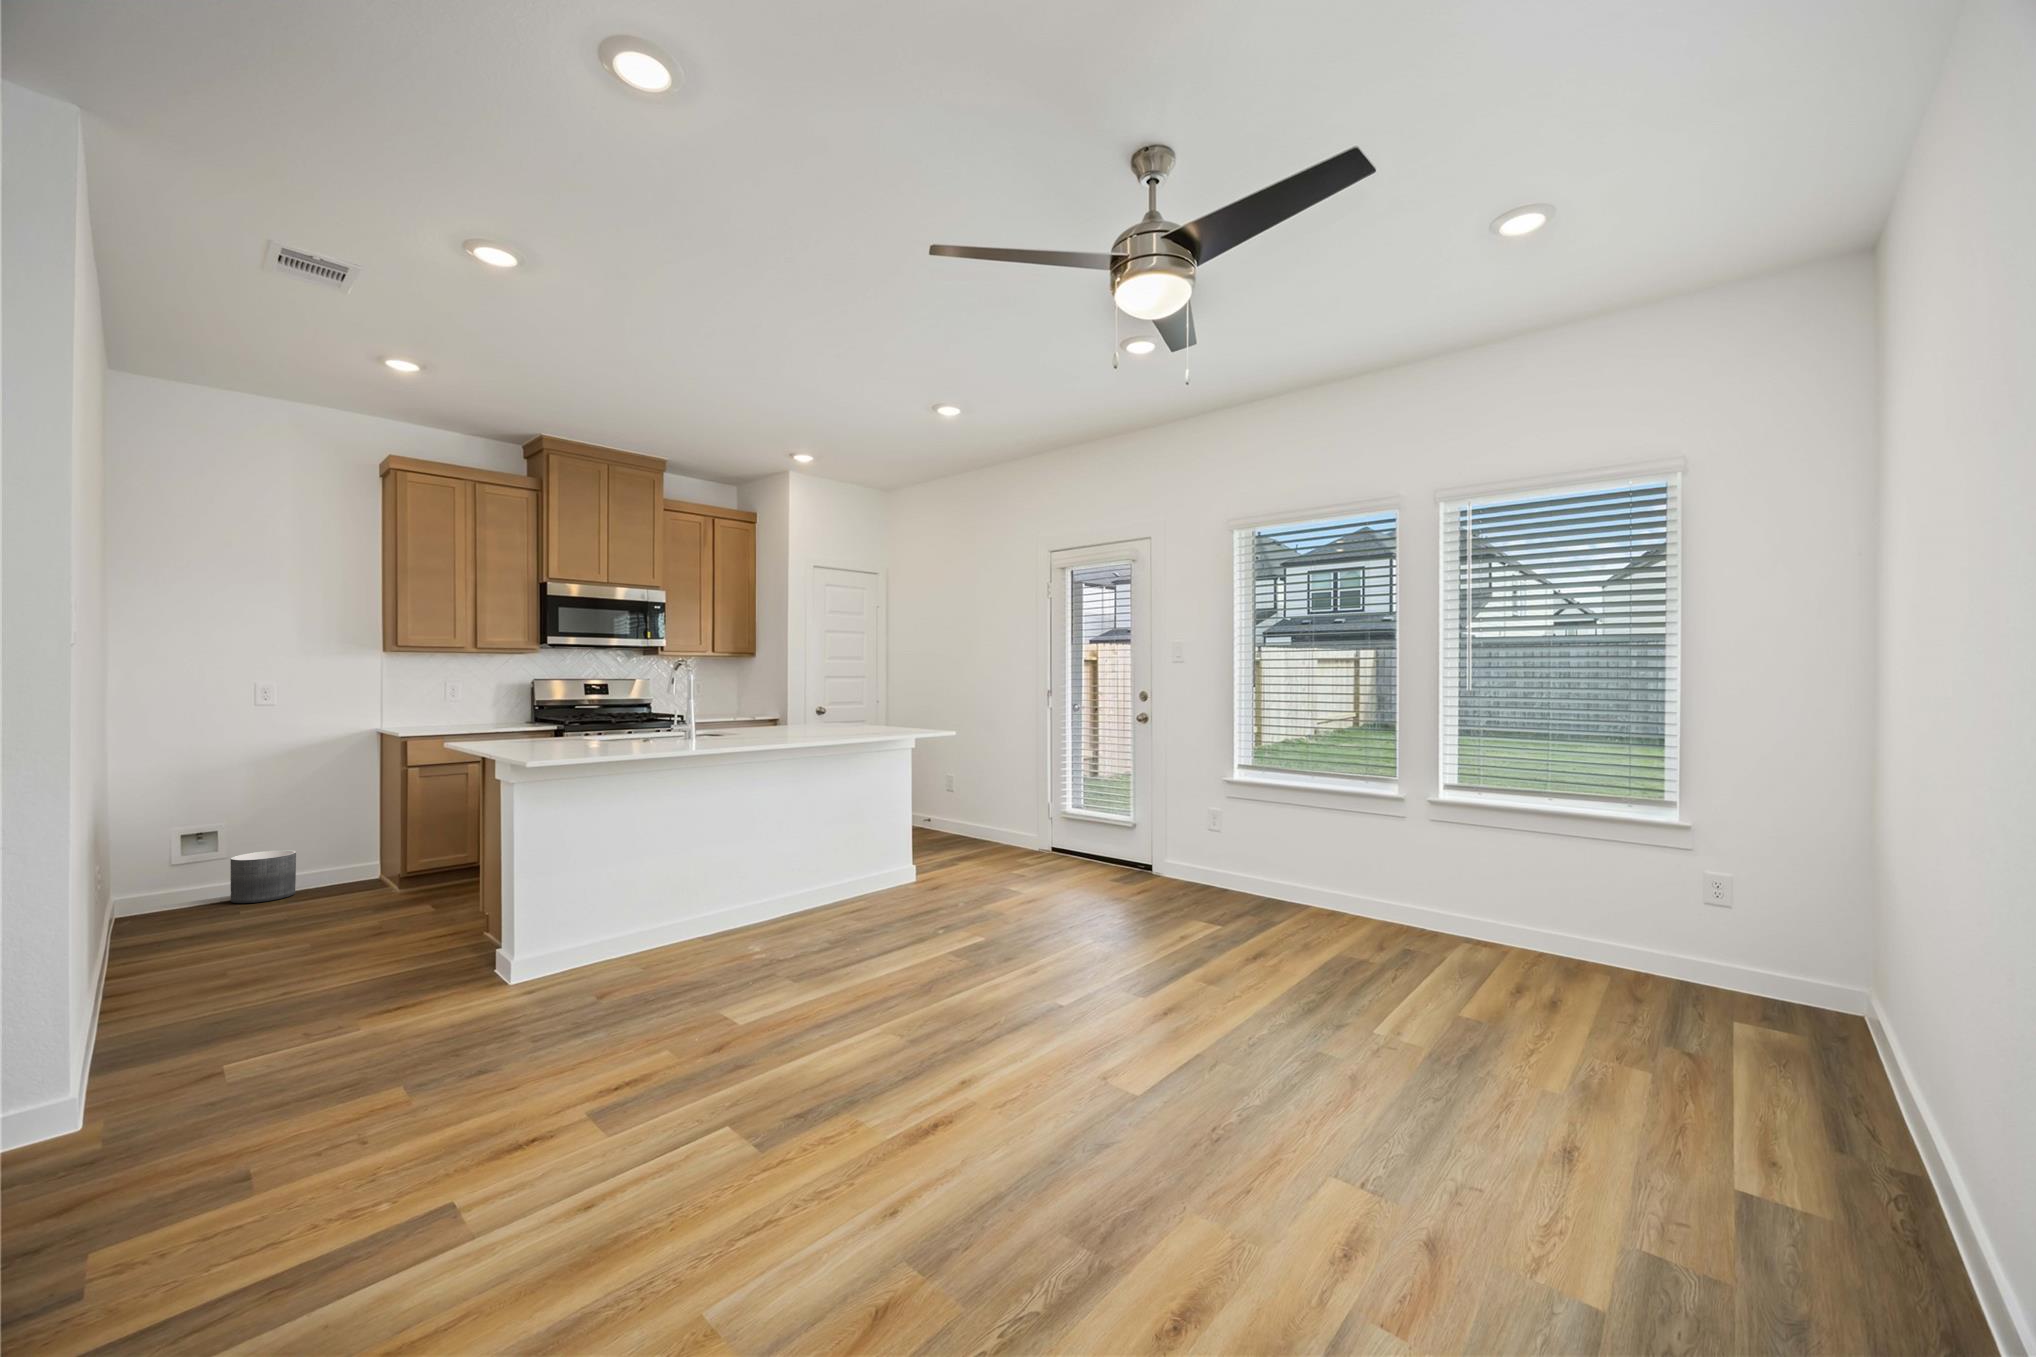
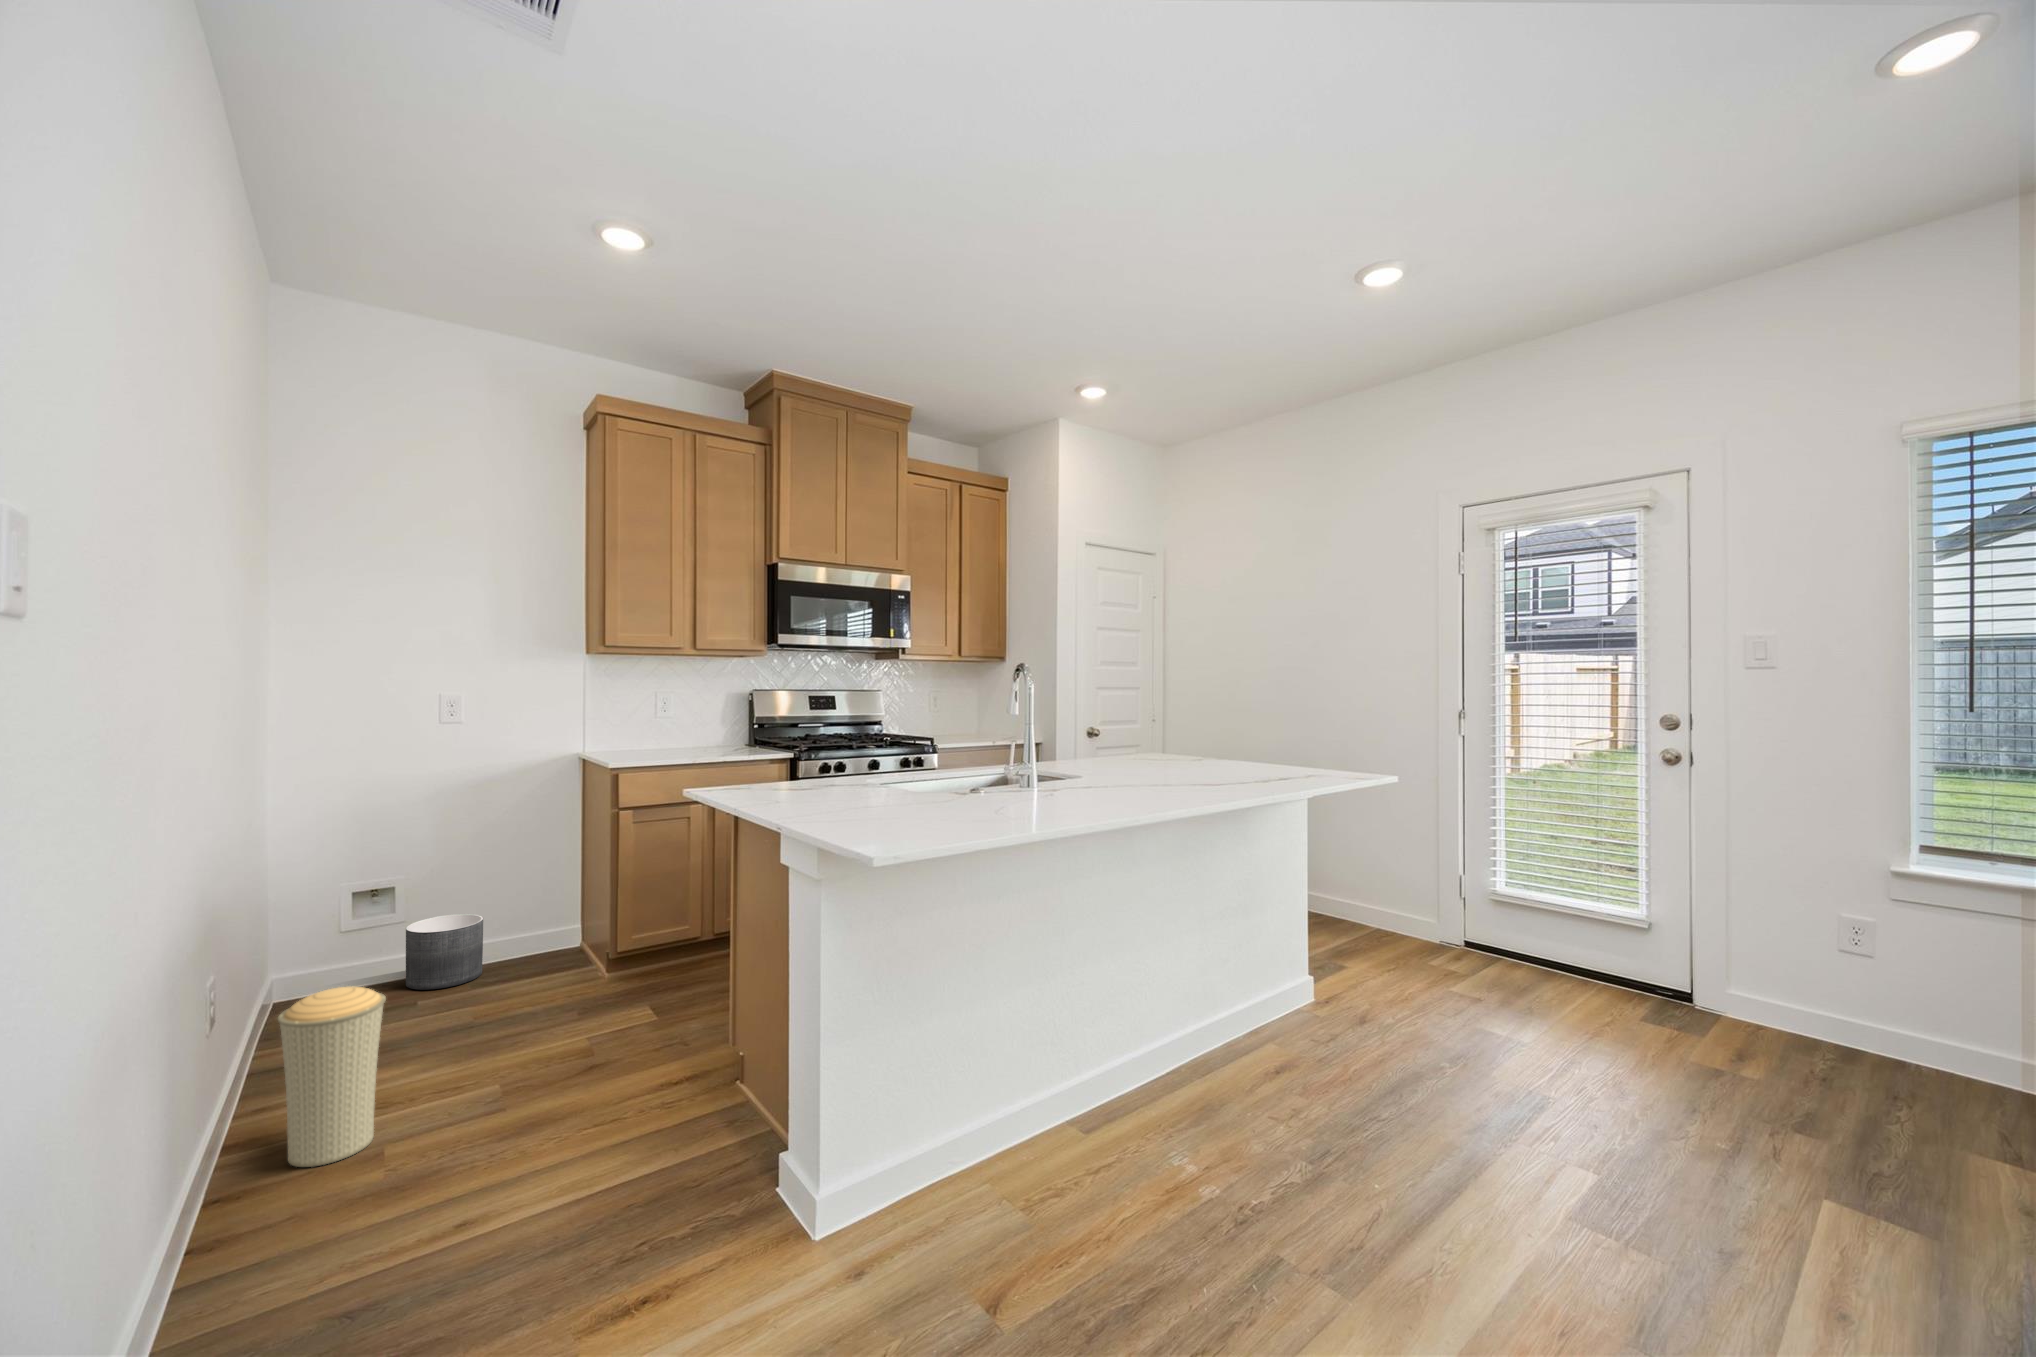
trash can: none [152,868,229,978] -> present [278,987,386,1167]

